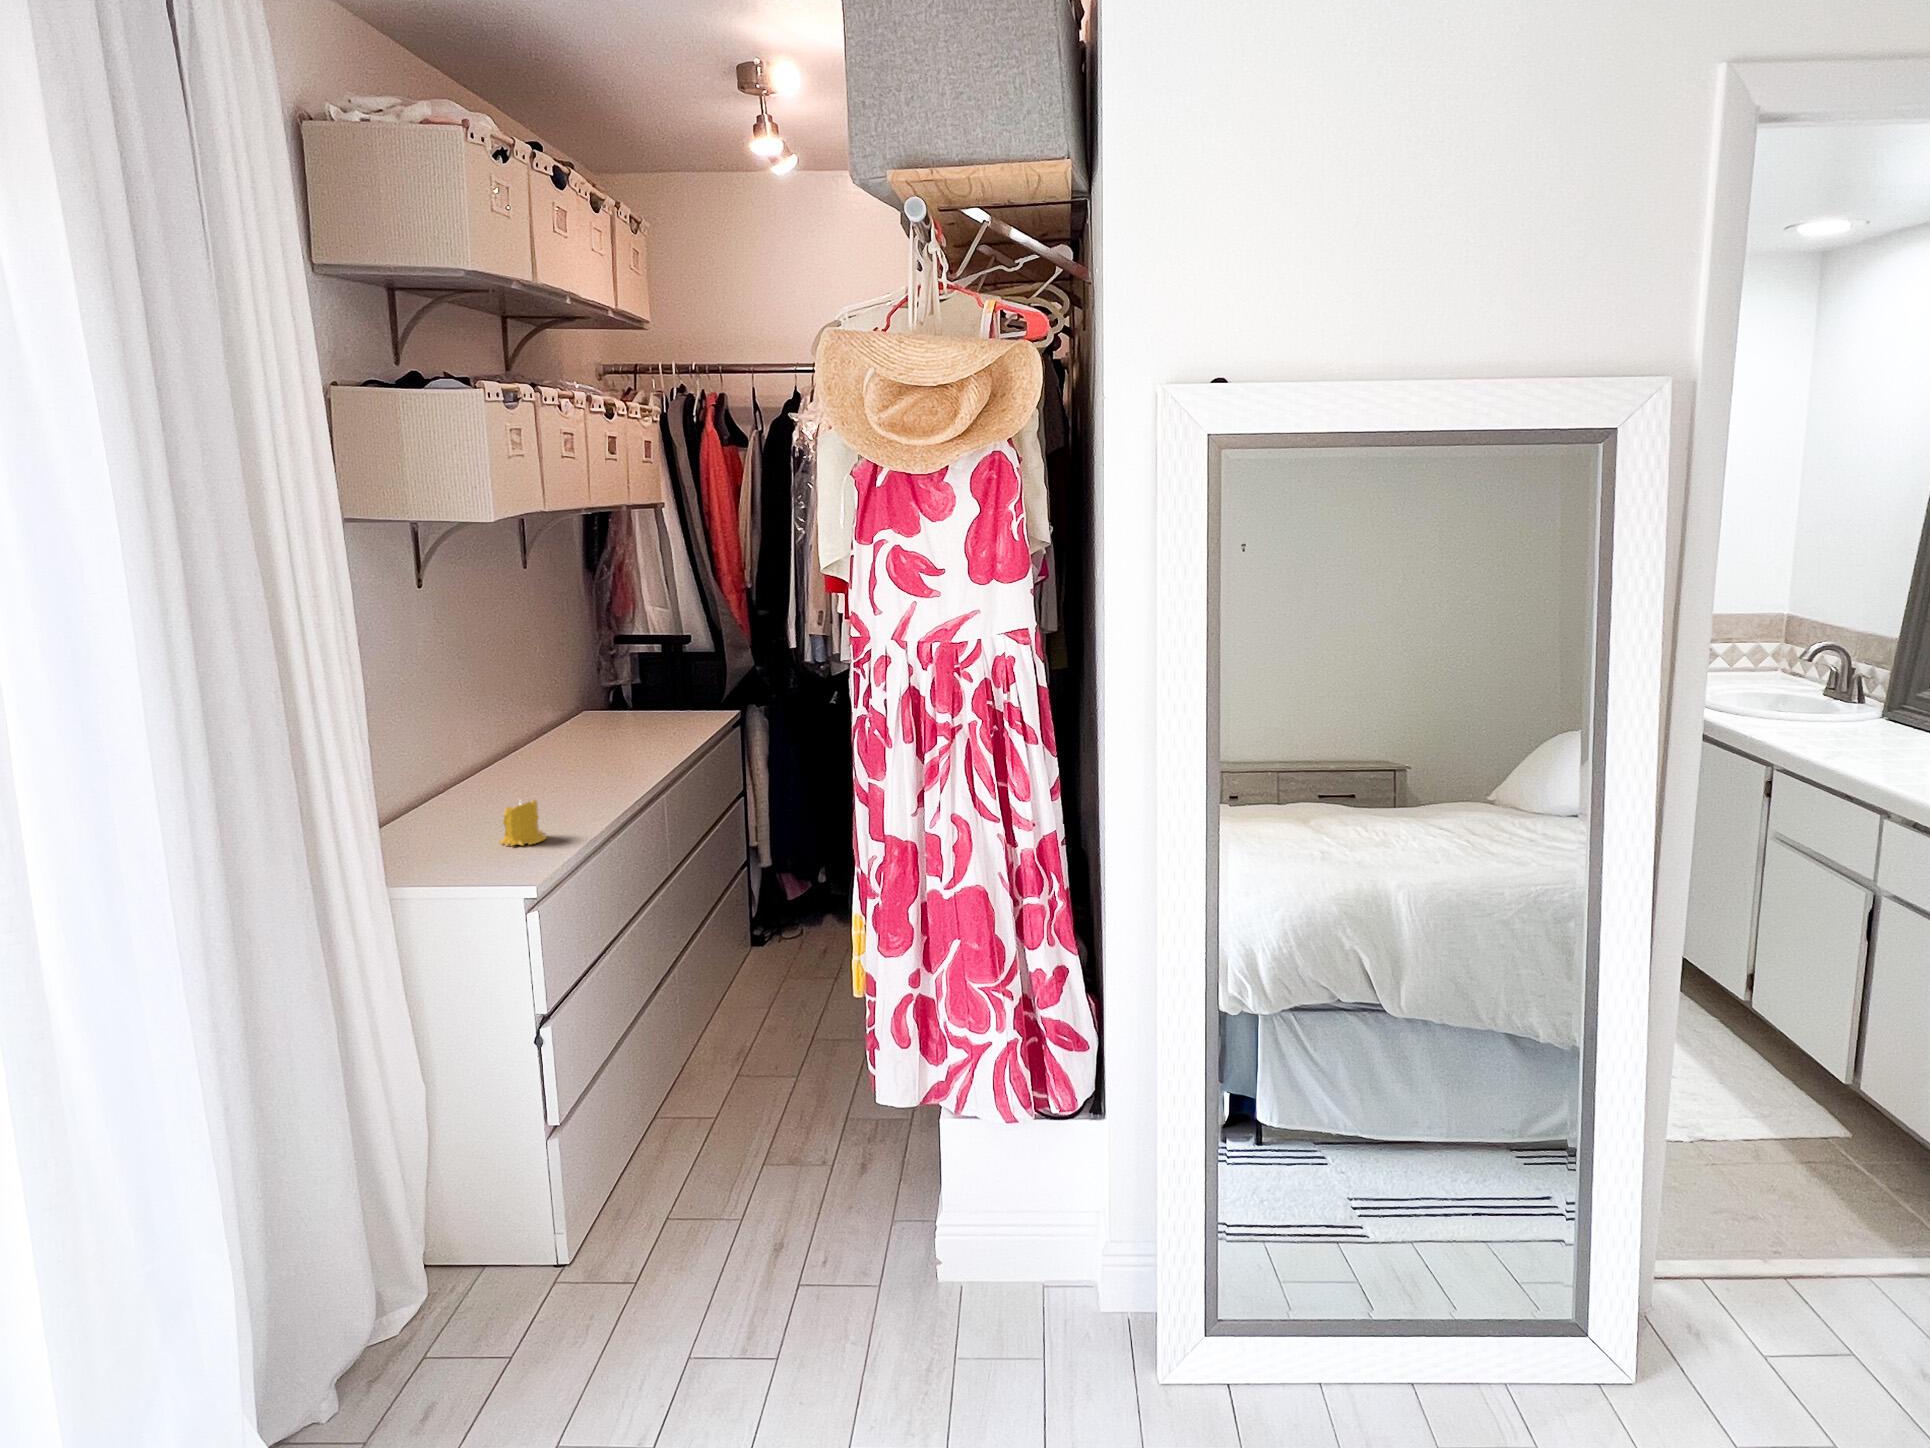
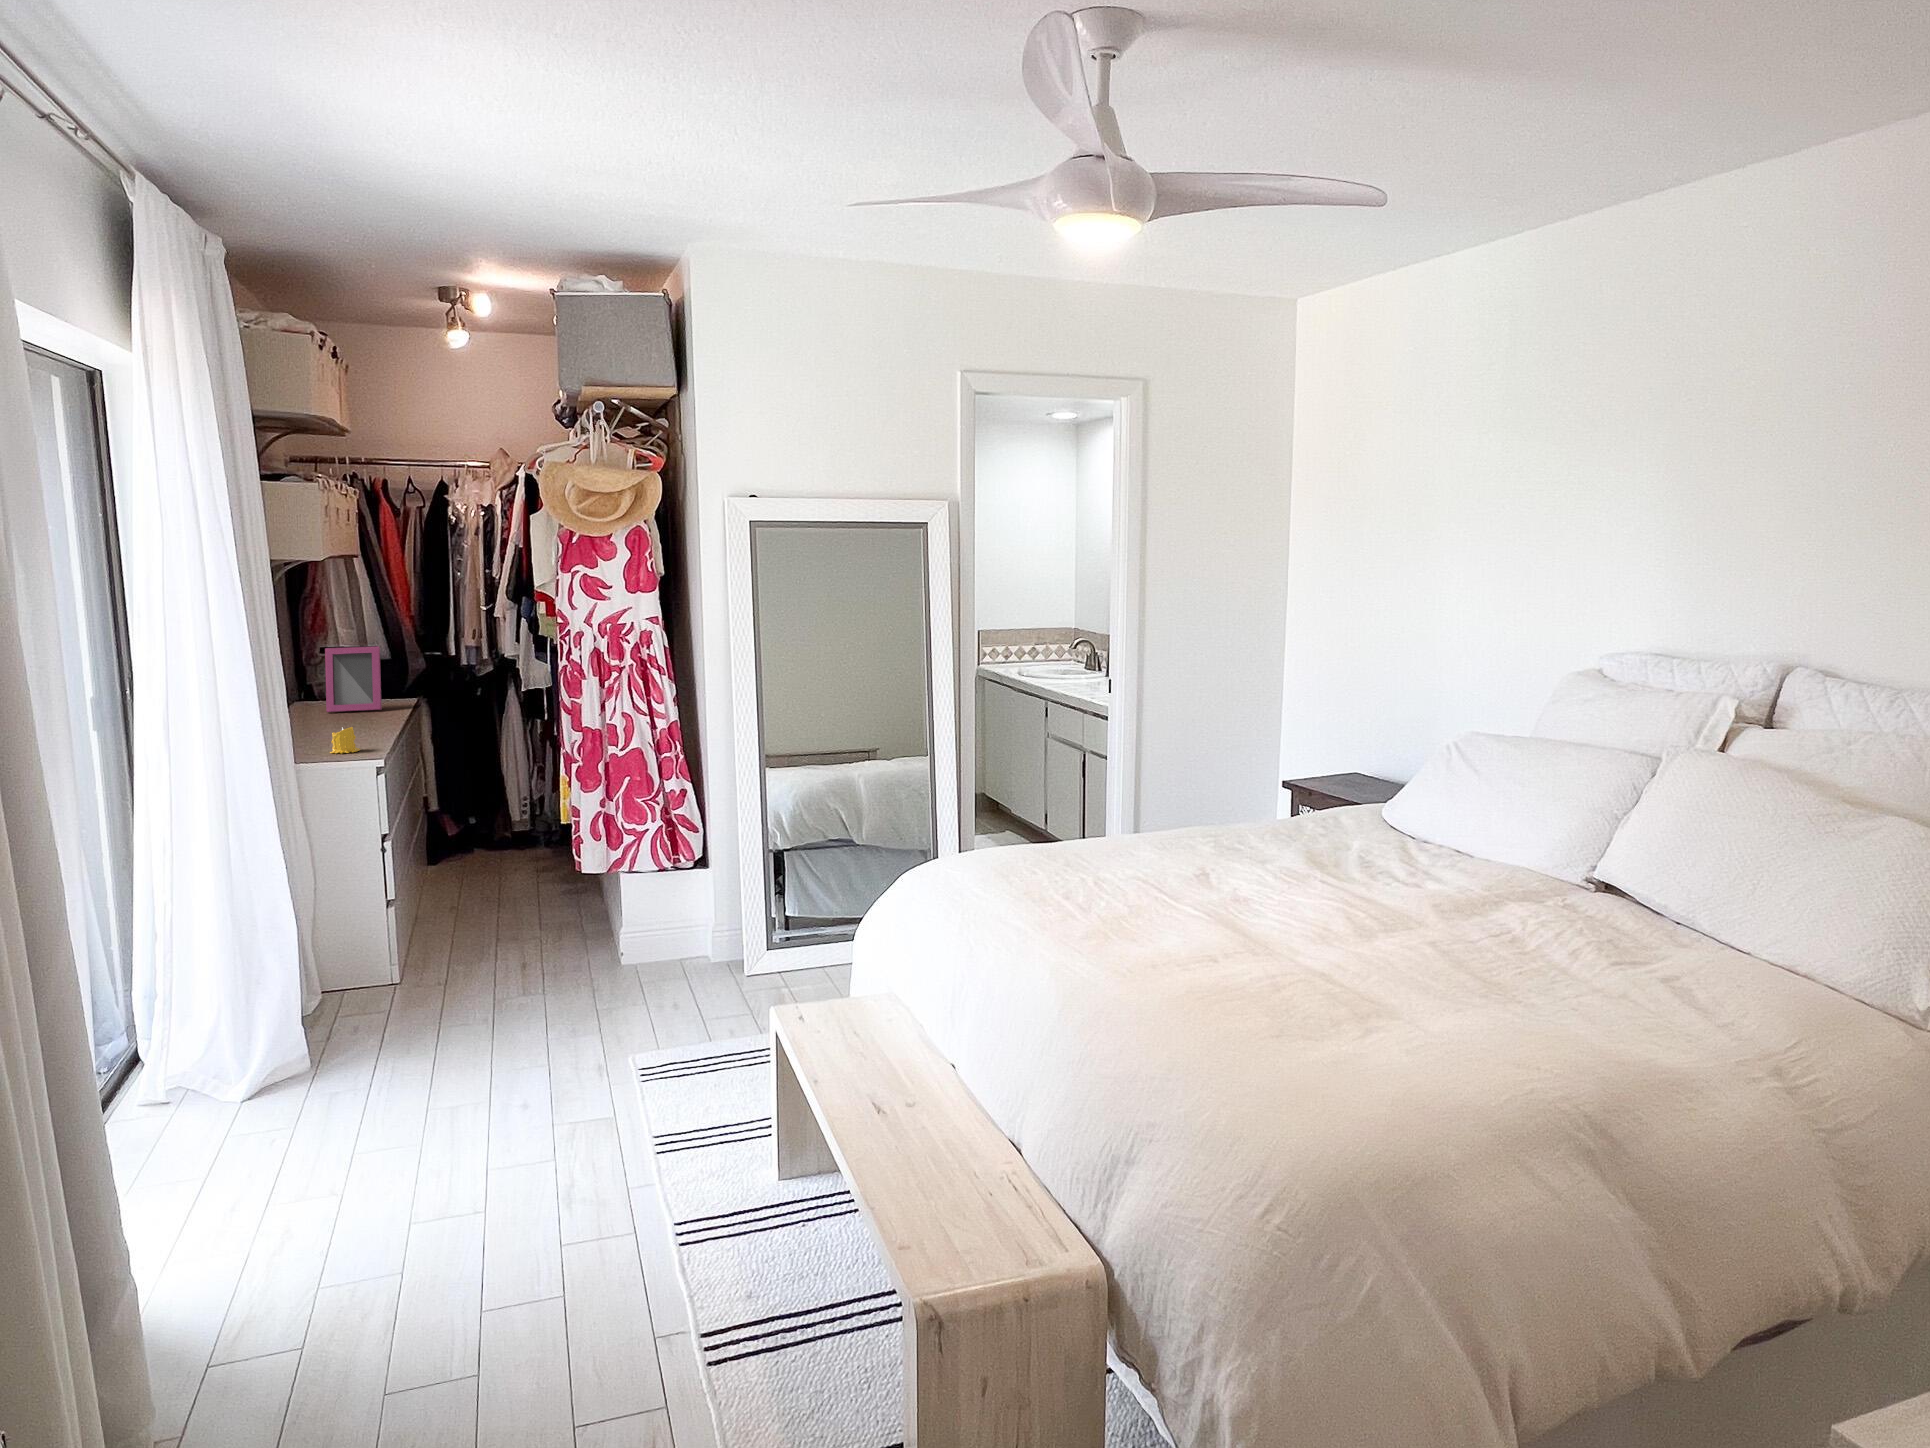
picture frame: none [600,639,675,734] -> present [325,646,382,712]

